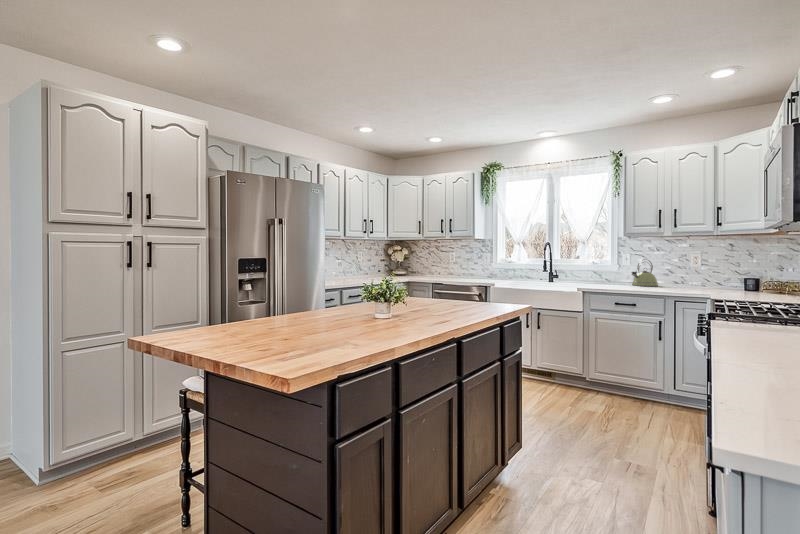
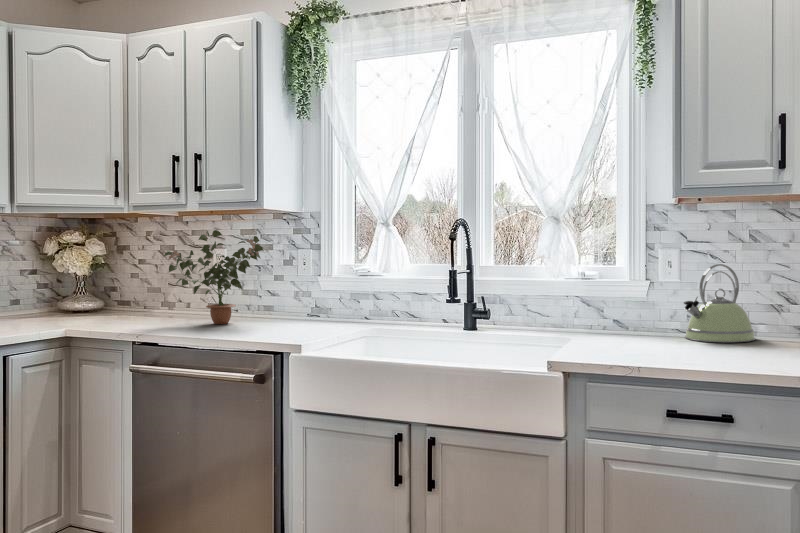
potted plant: none [436,246,474,279] -> present [164,230,264,324]

